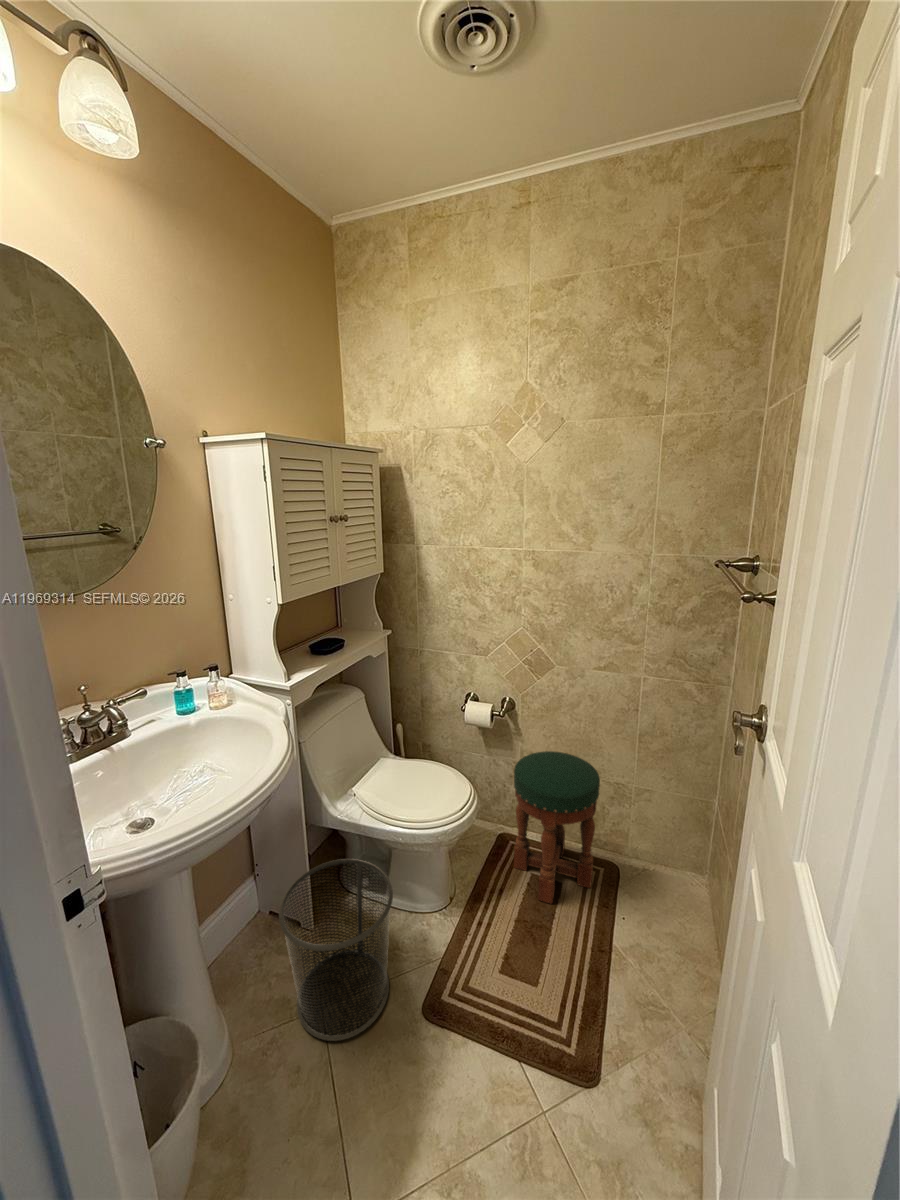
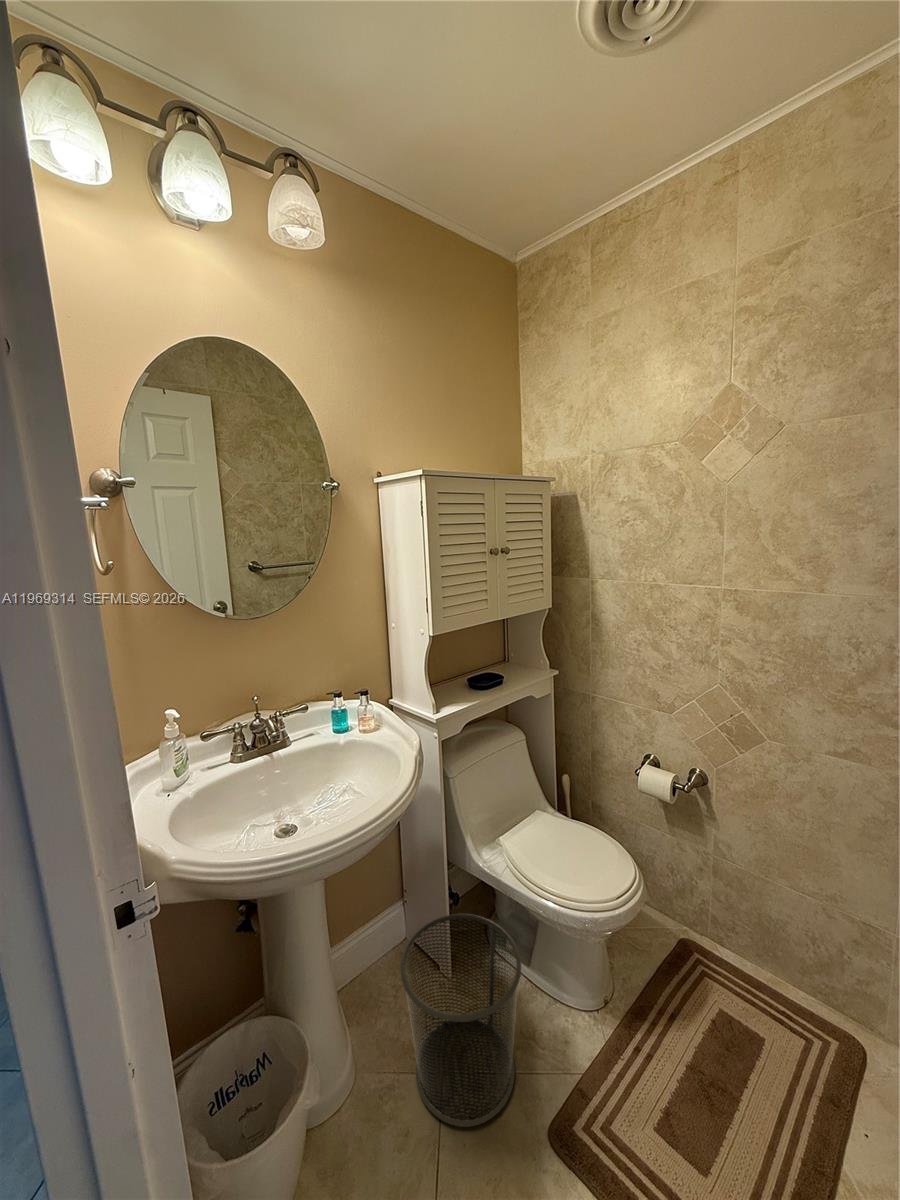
stool: present [514,751,600,904] -> none [696,848,830,1064]

